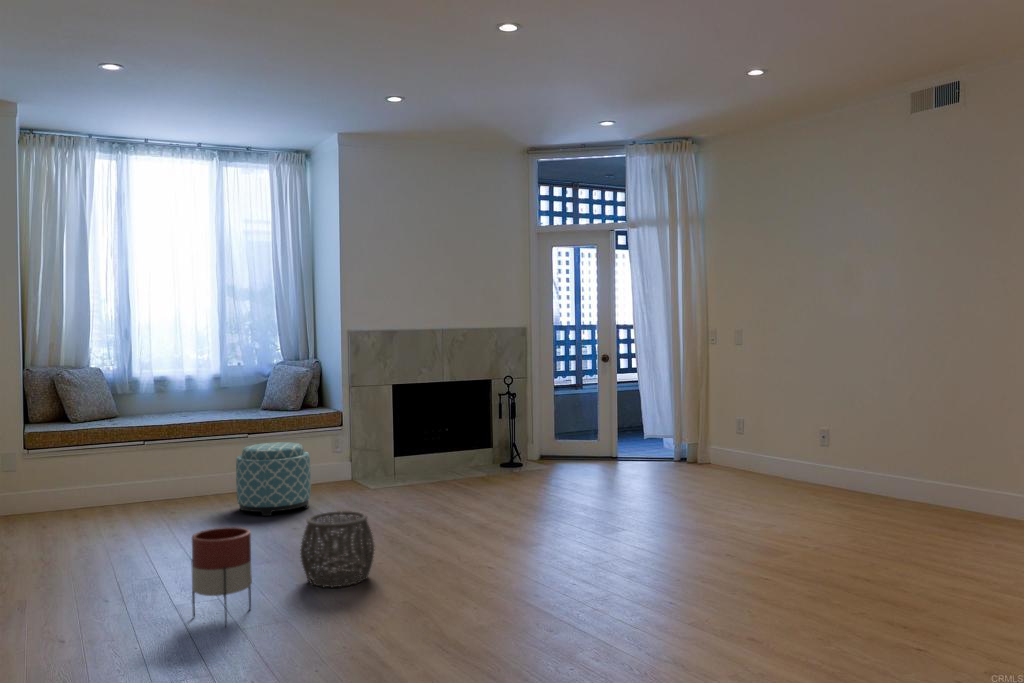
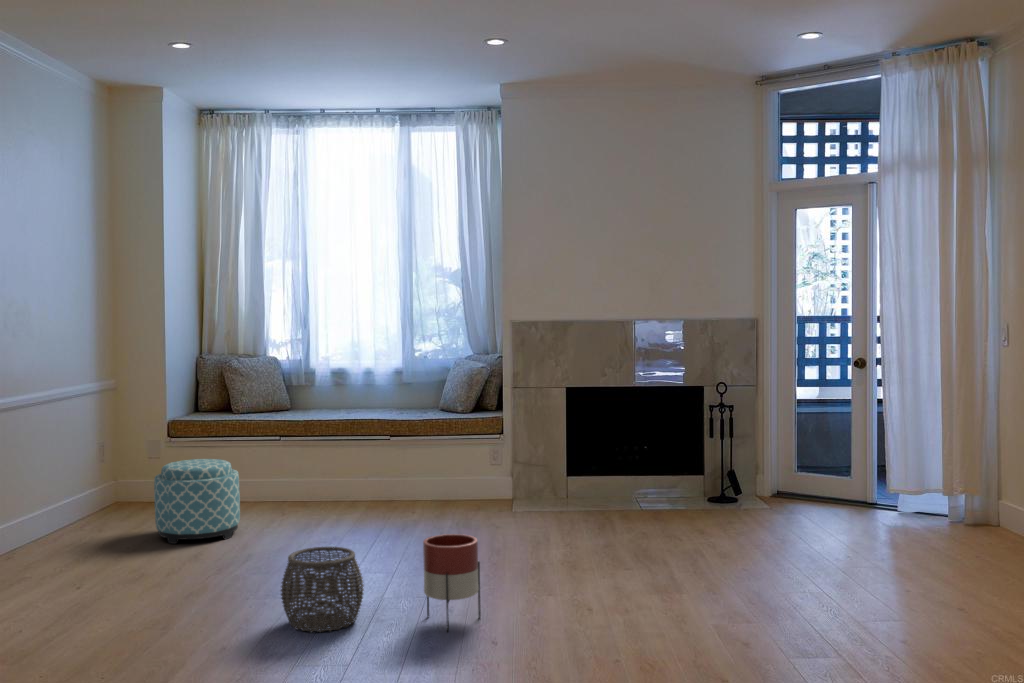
ottoman: present [236,442,311,516] -> present [154,459,240,544]
planter: present [191,527,252,627] -> present [423,534,481,632]

